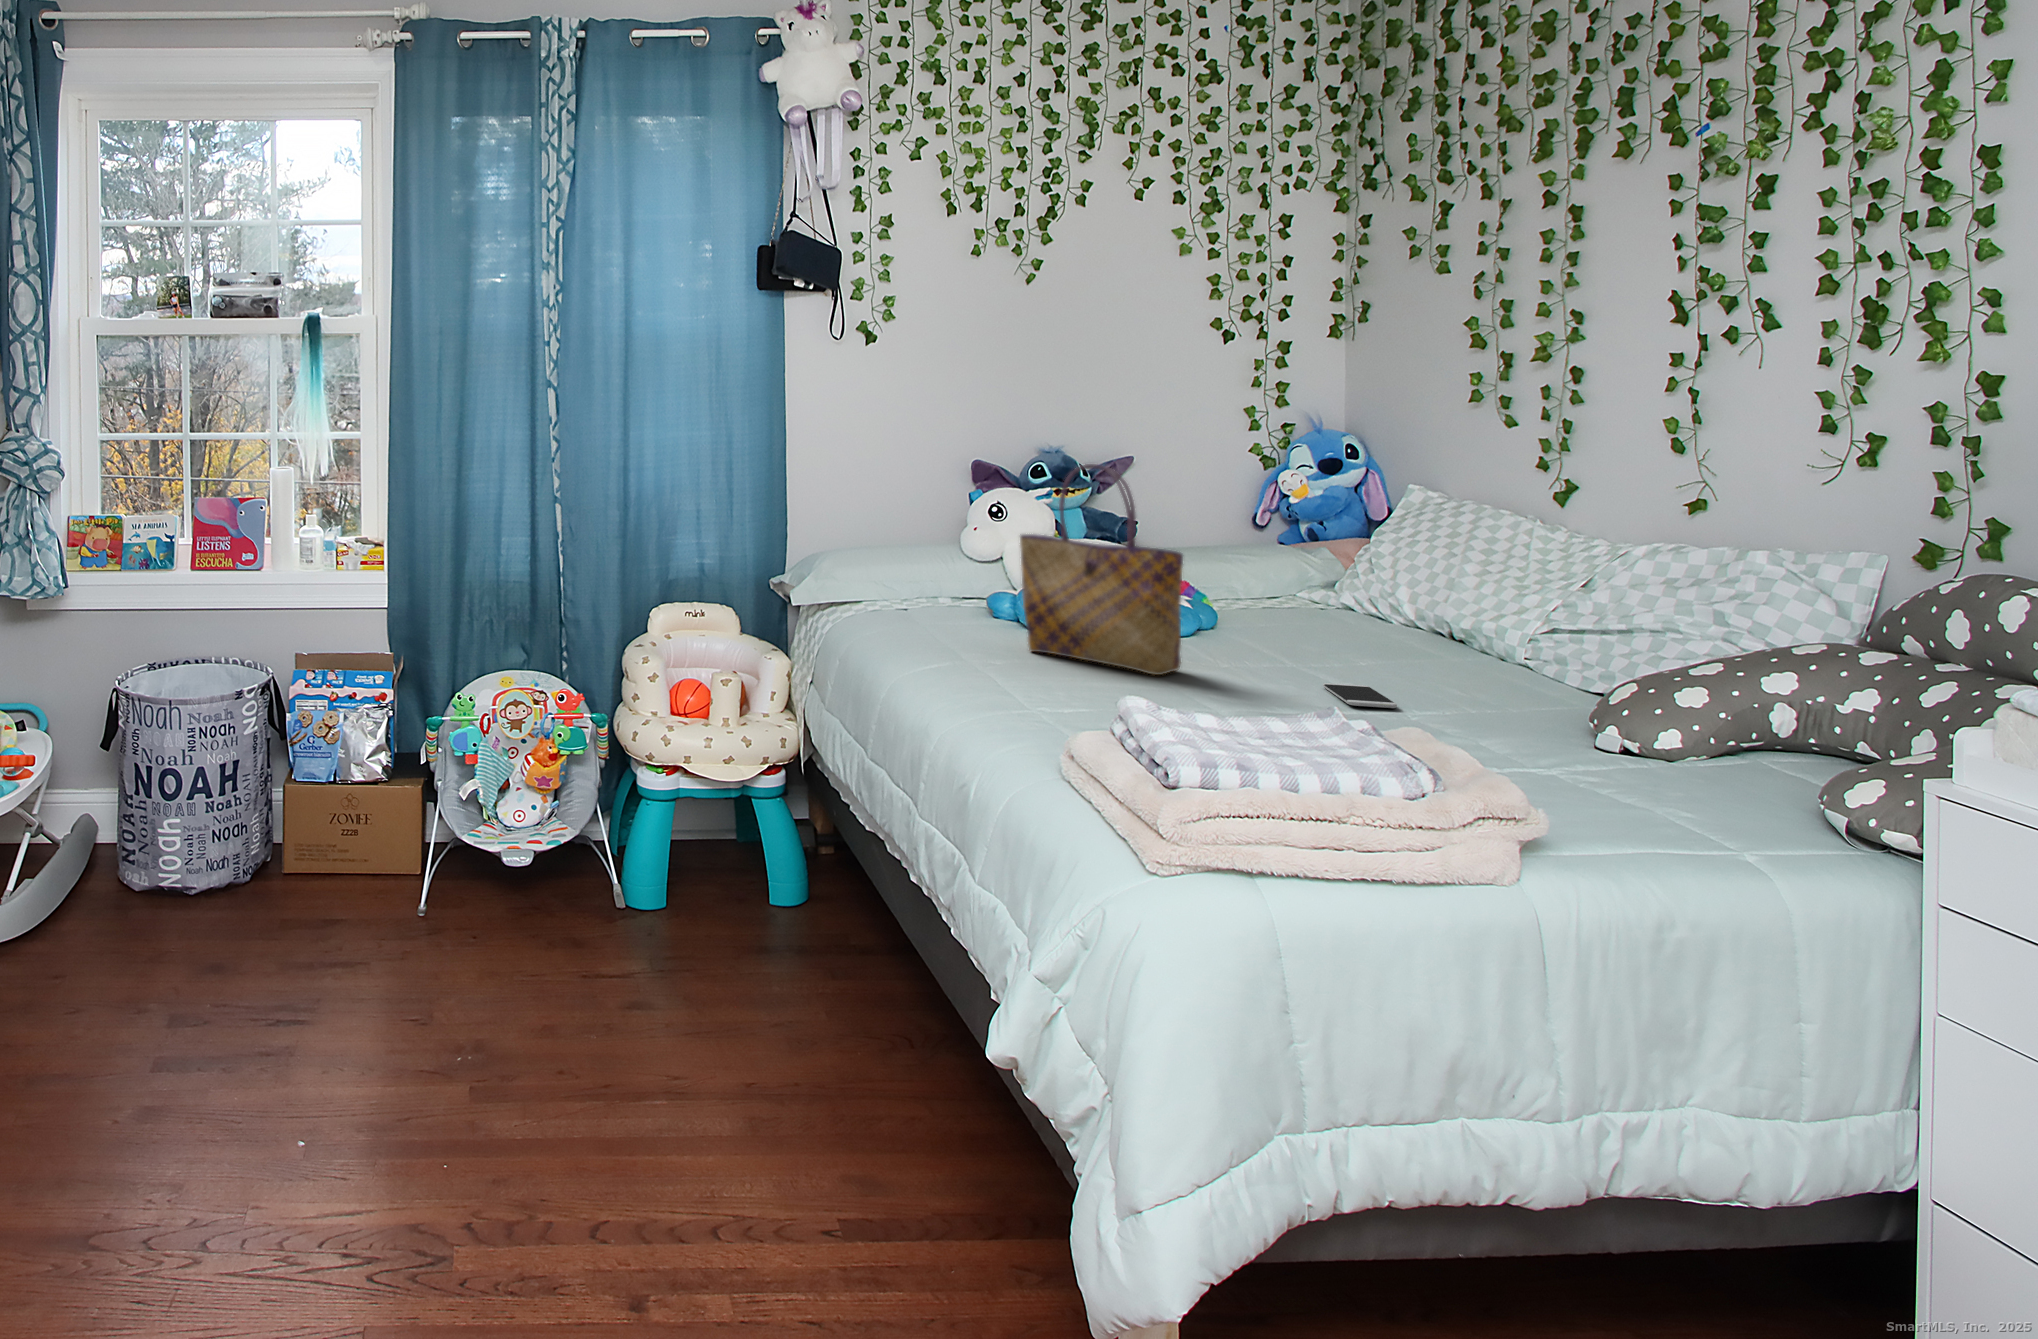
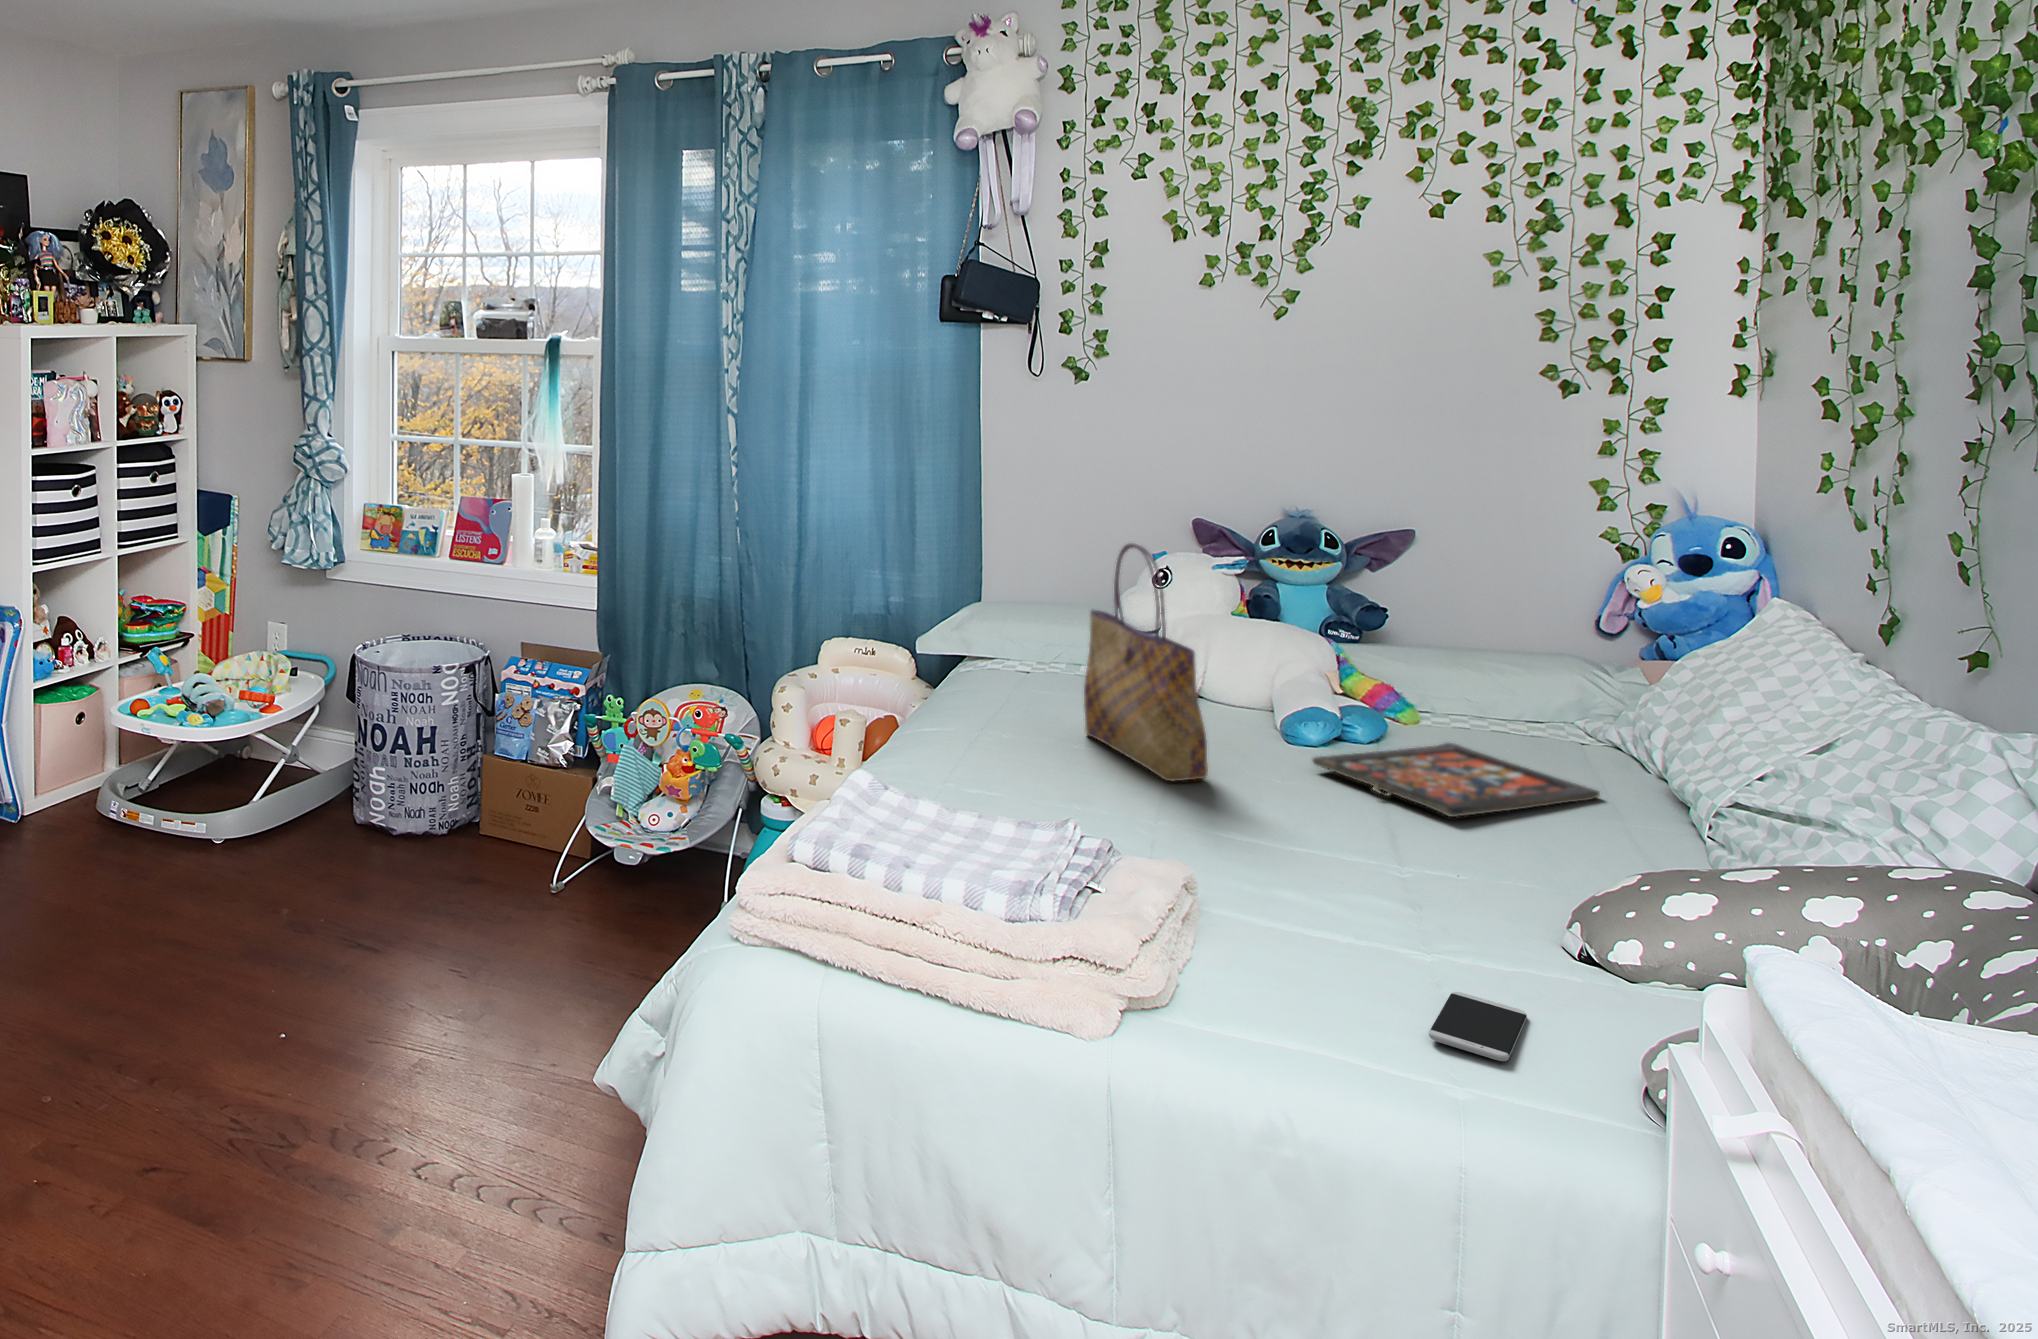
board game: none [1226,621,1421,669] -> present [1313,743,1600,817]
smartphone: present [1323,683,1397,708] -> present [1429,992,1527,1061]

